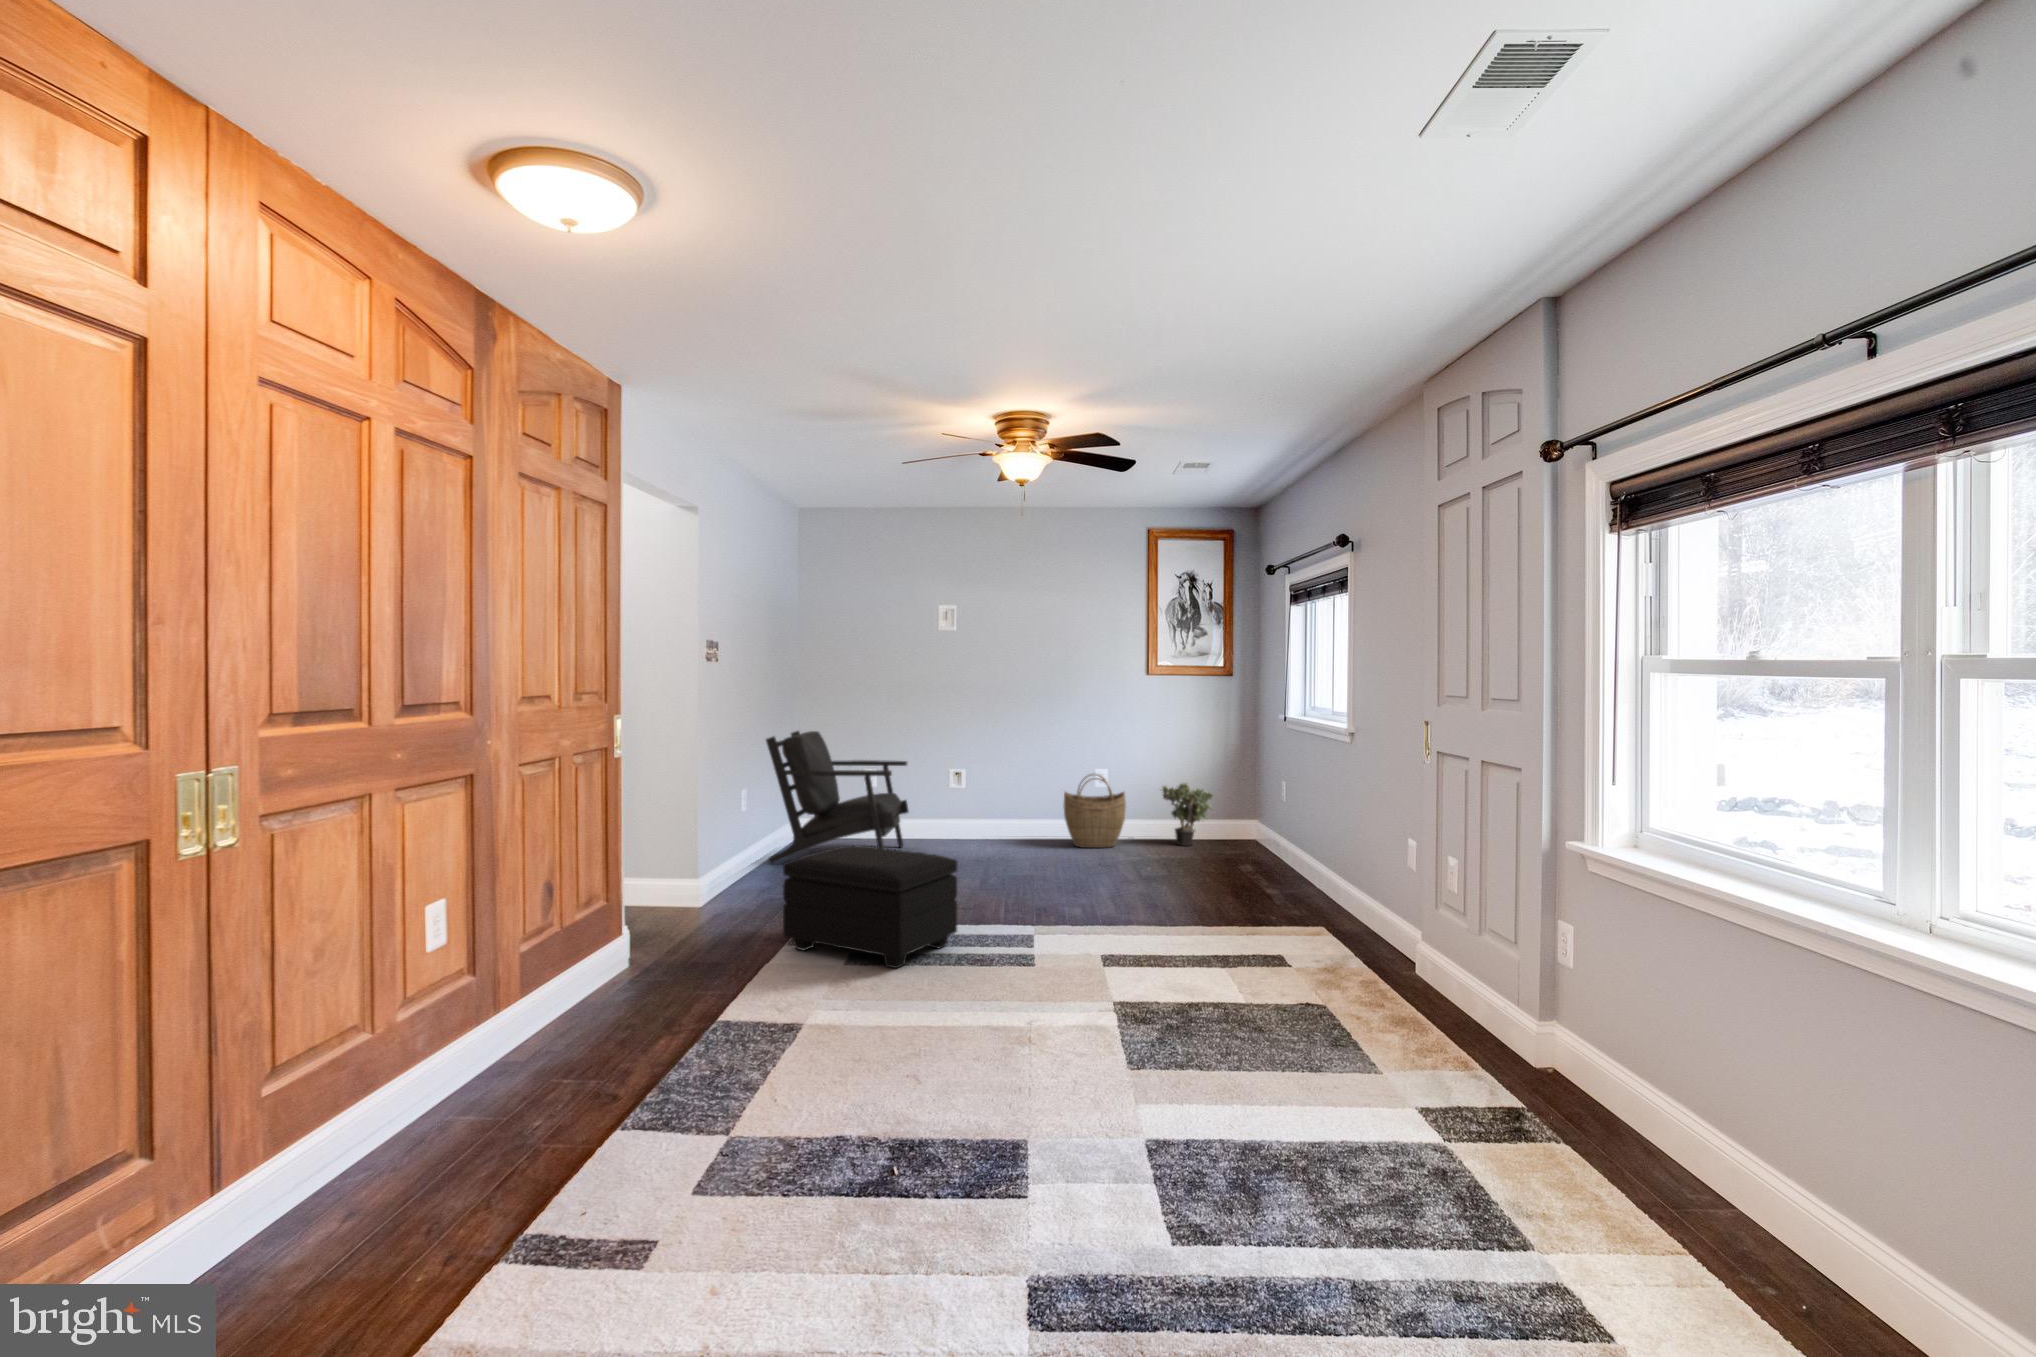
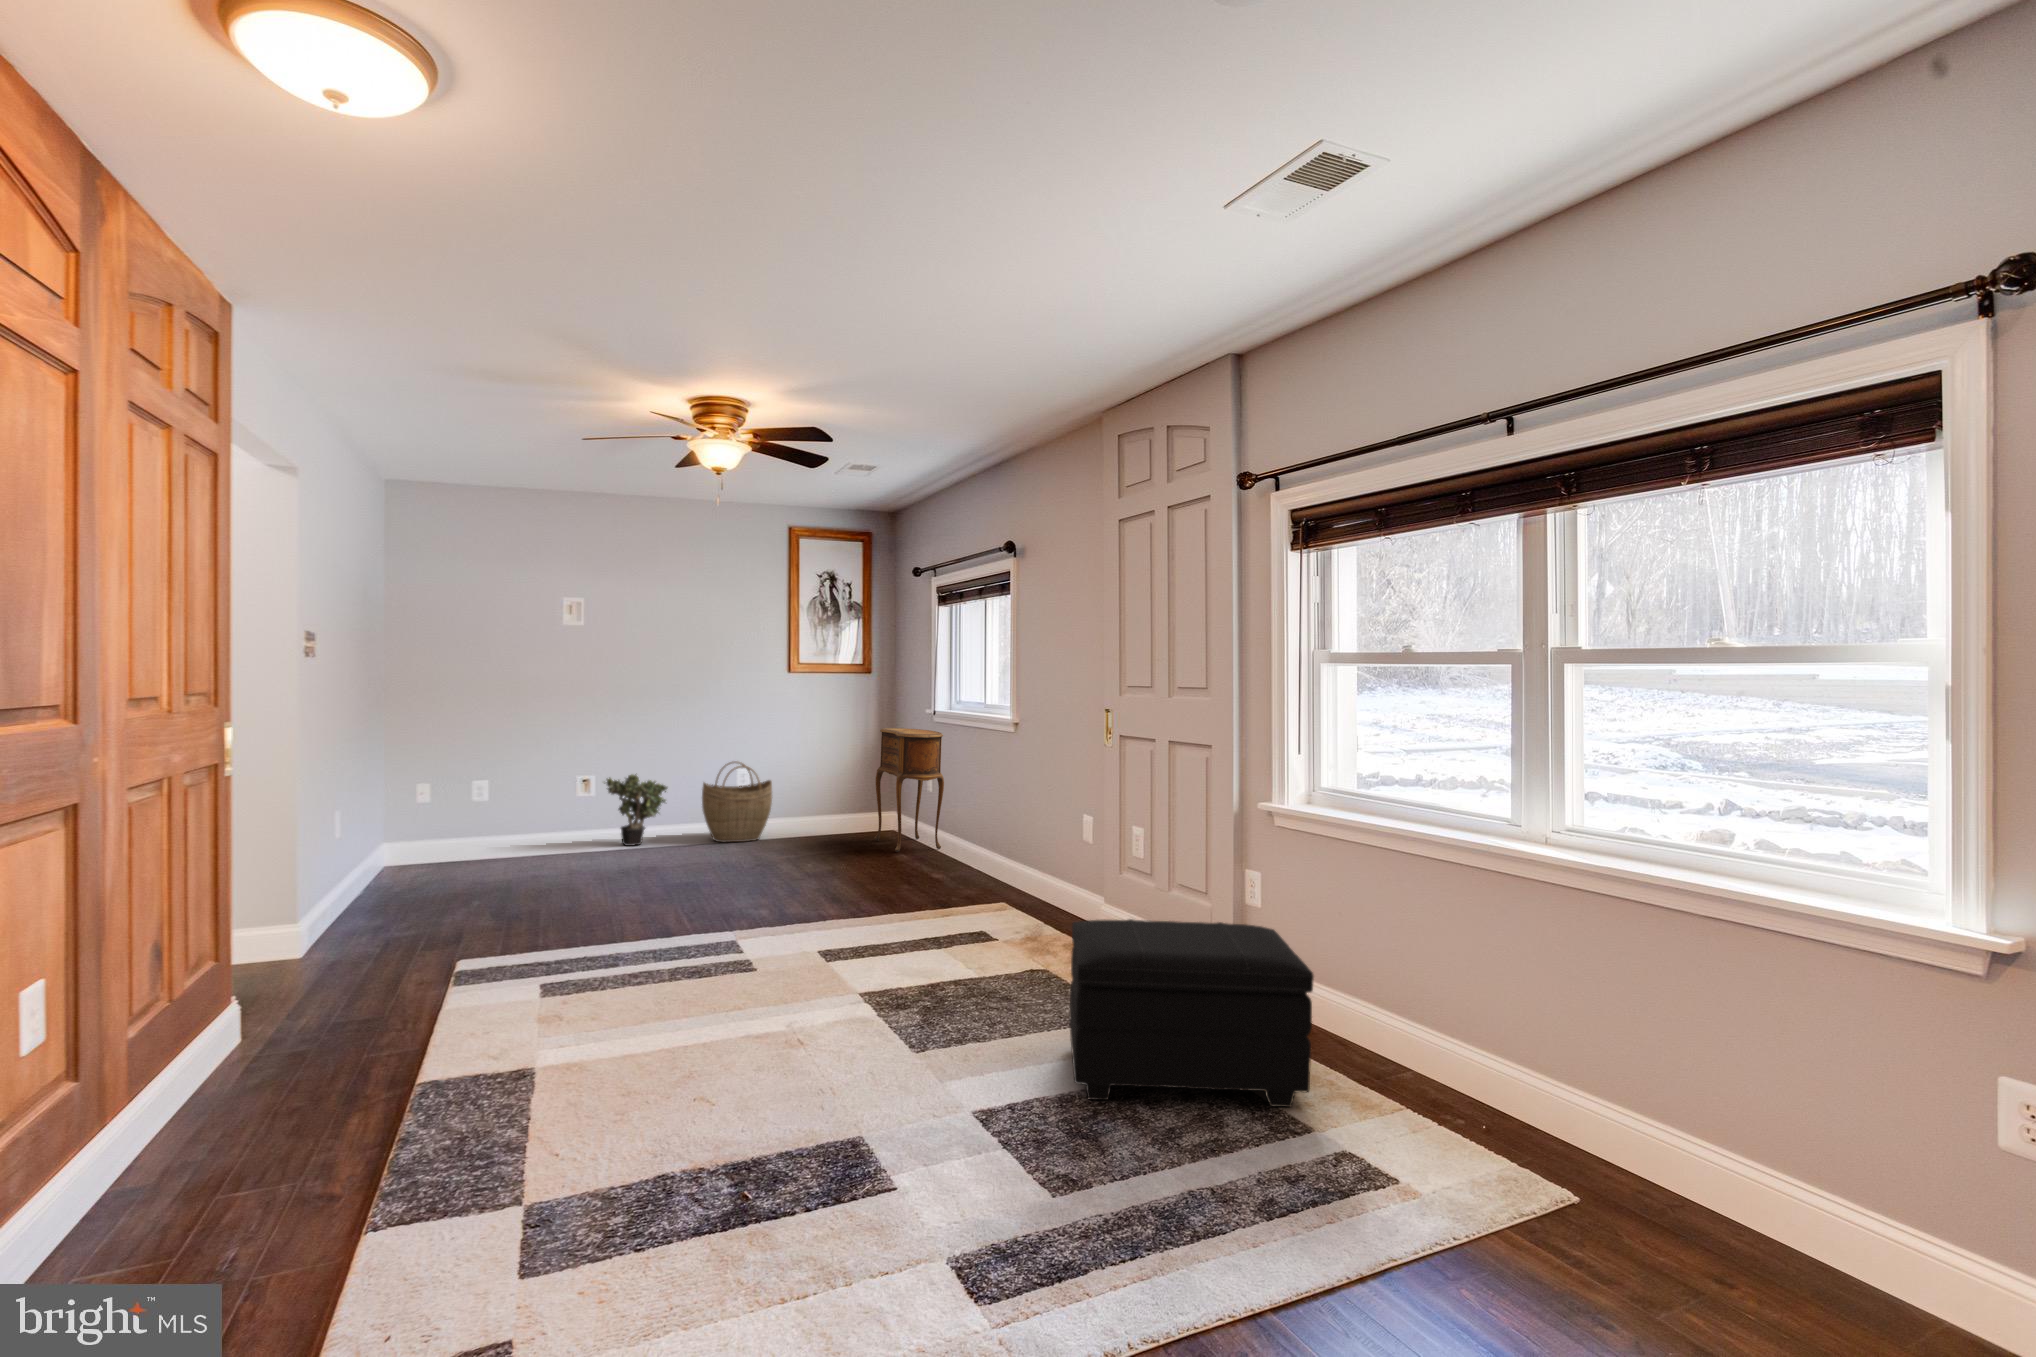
armchair: present [766,731,909,864] -> none [311,713,509,888]
side table: none [1220,744,1284,868] -> present [875,728,944,852]
potted plant: present [1162,783,1212,846] -> present [606,774,667,846]
footstool: present [783,846,958,968] -> present [1069,919,1314,1107]

